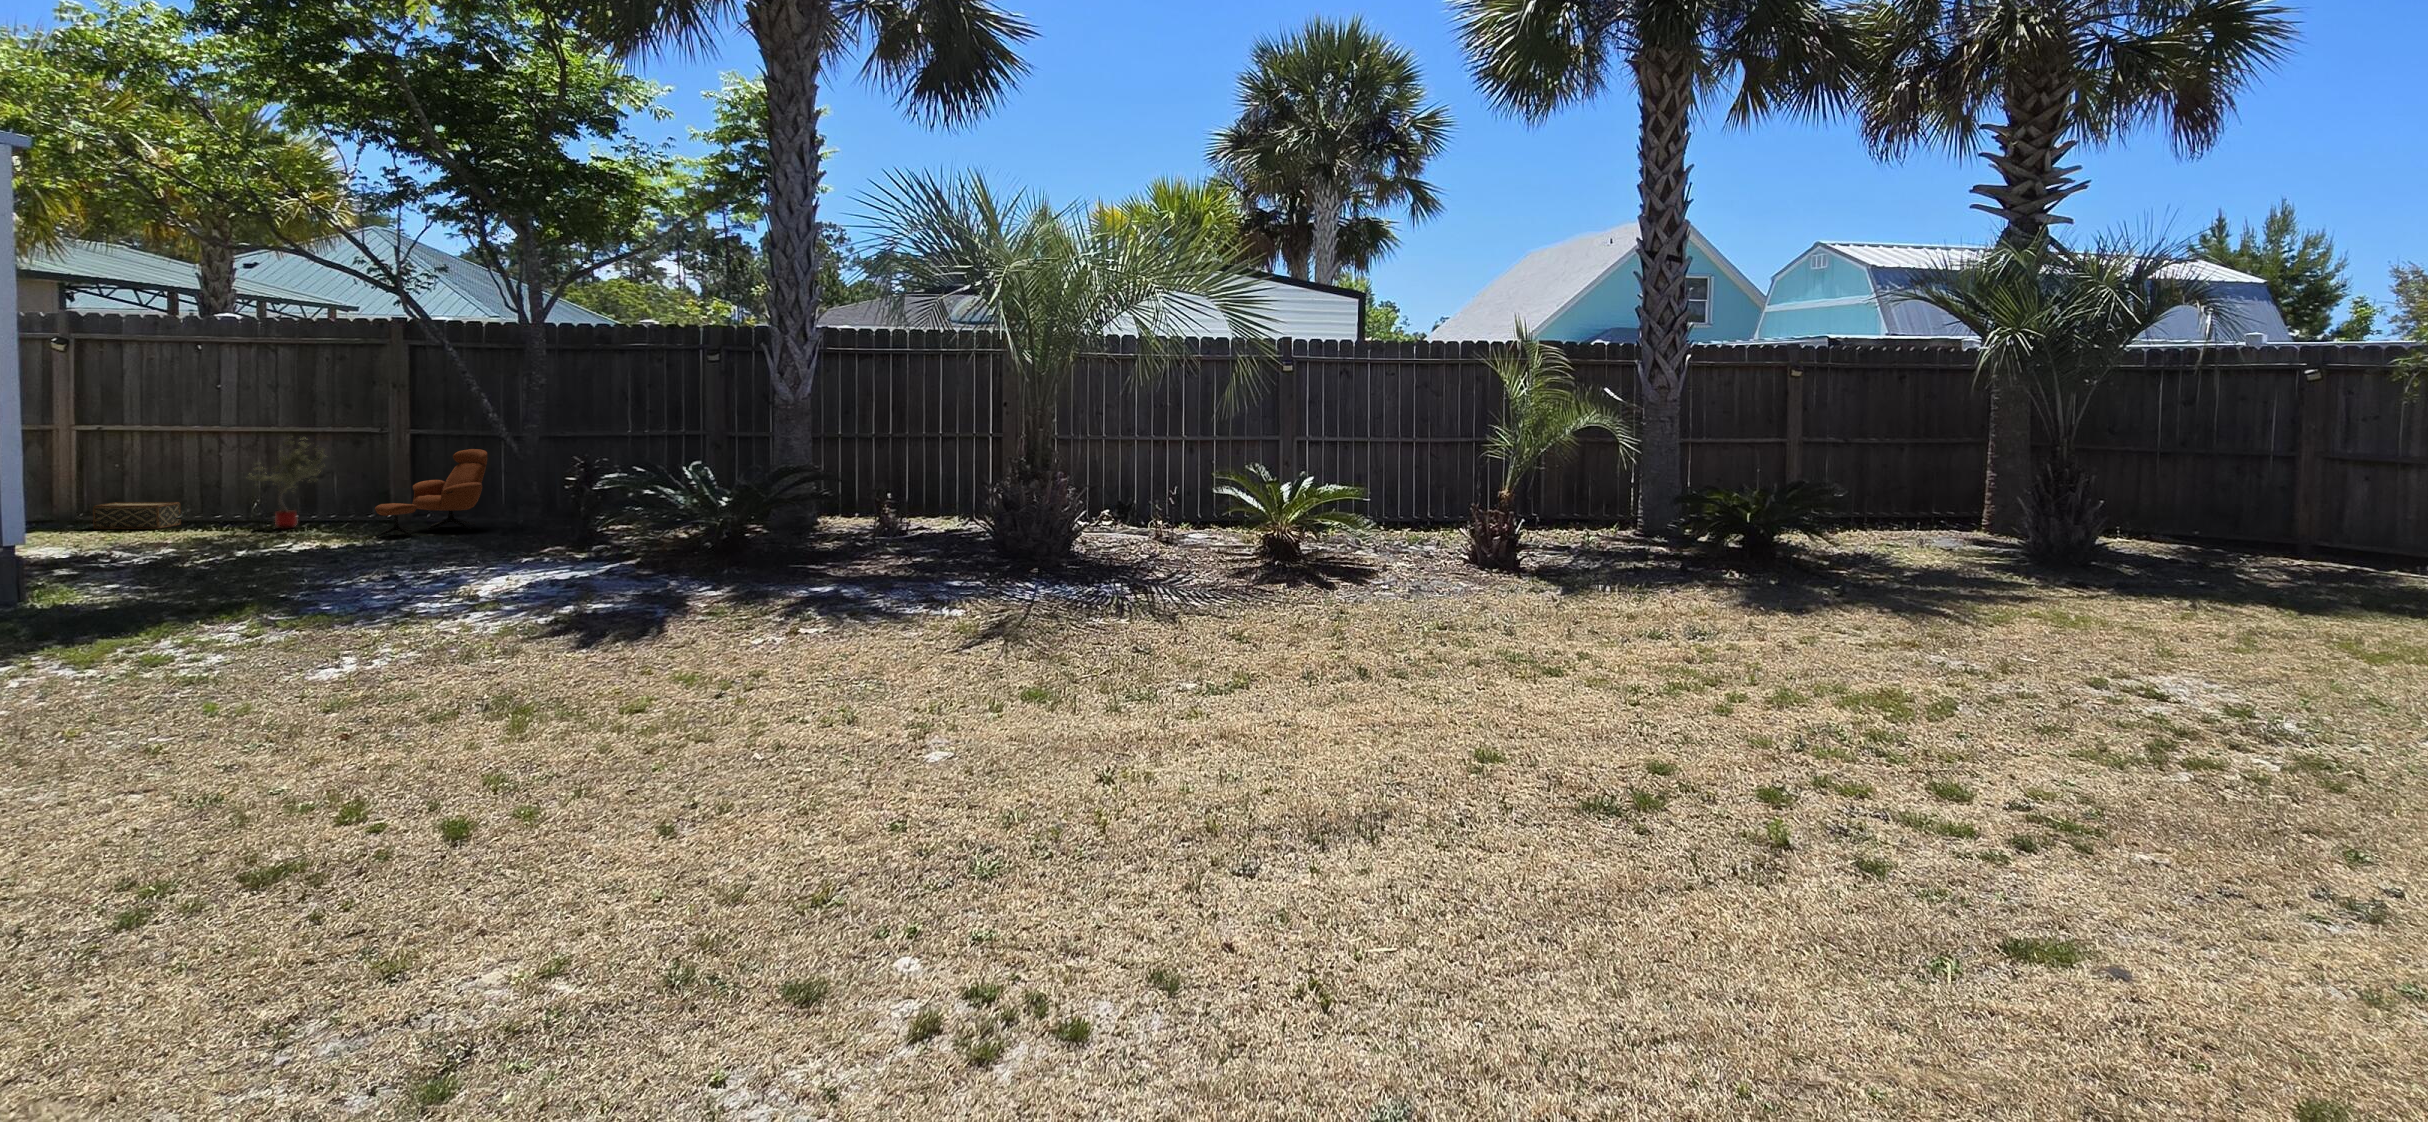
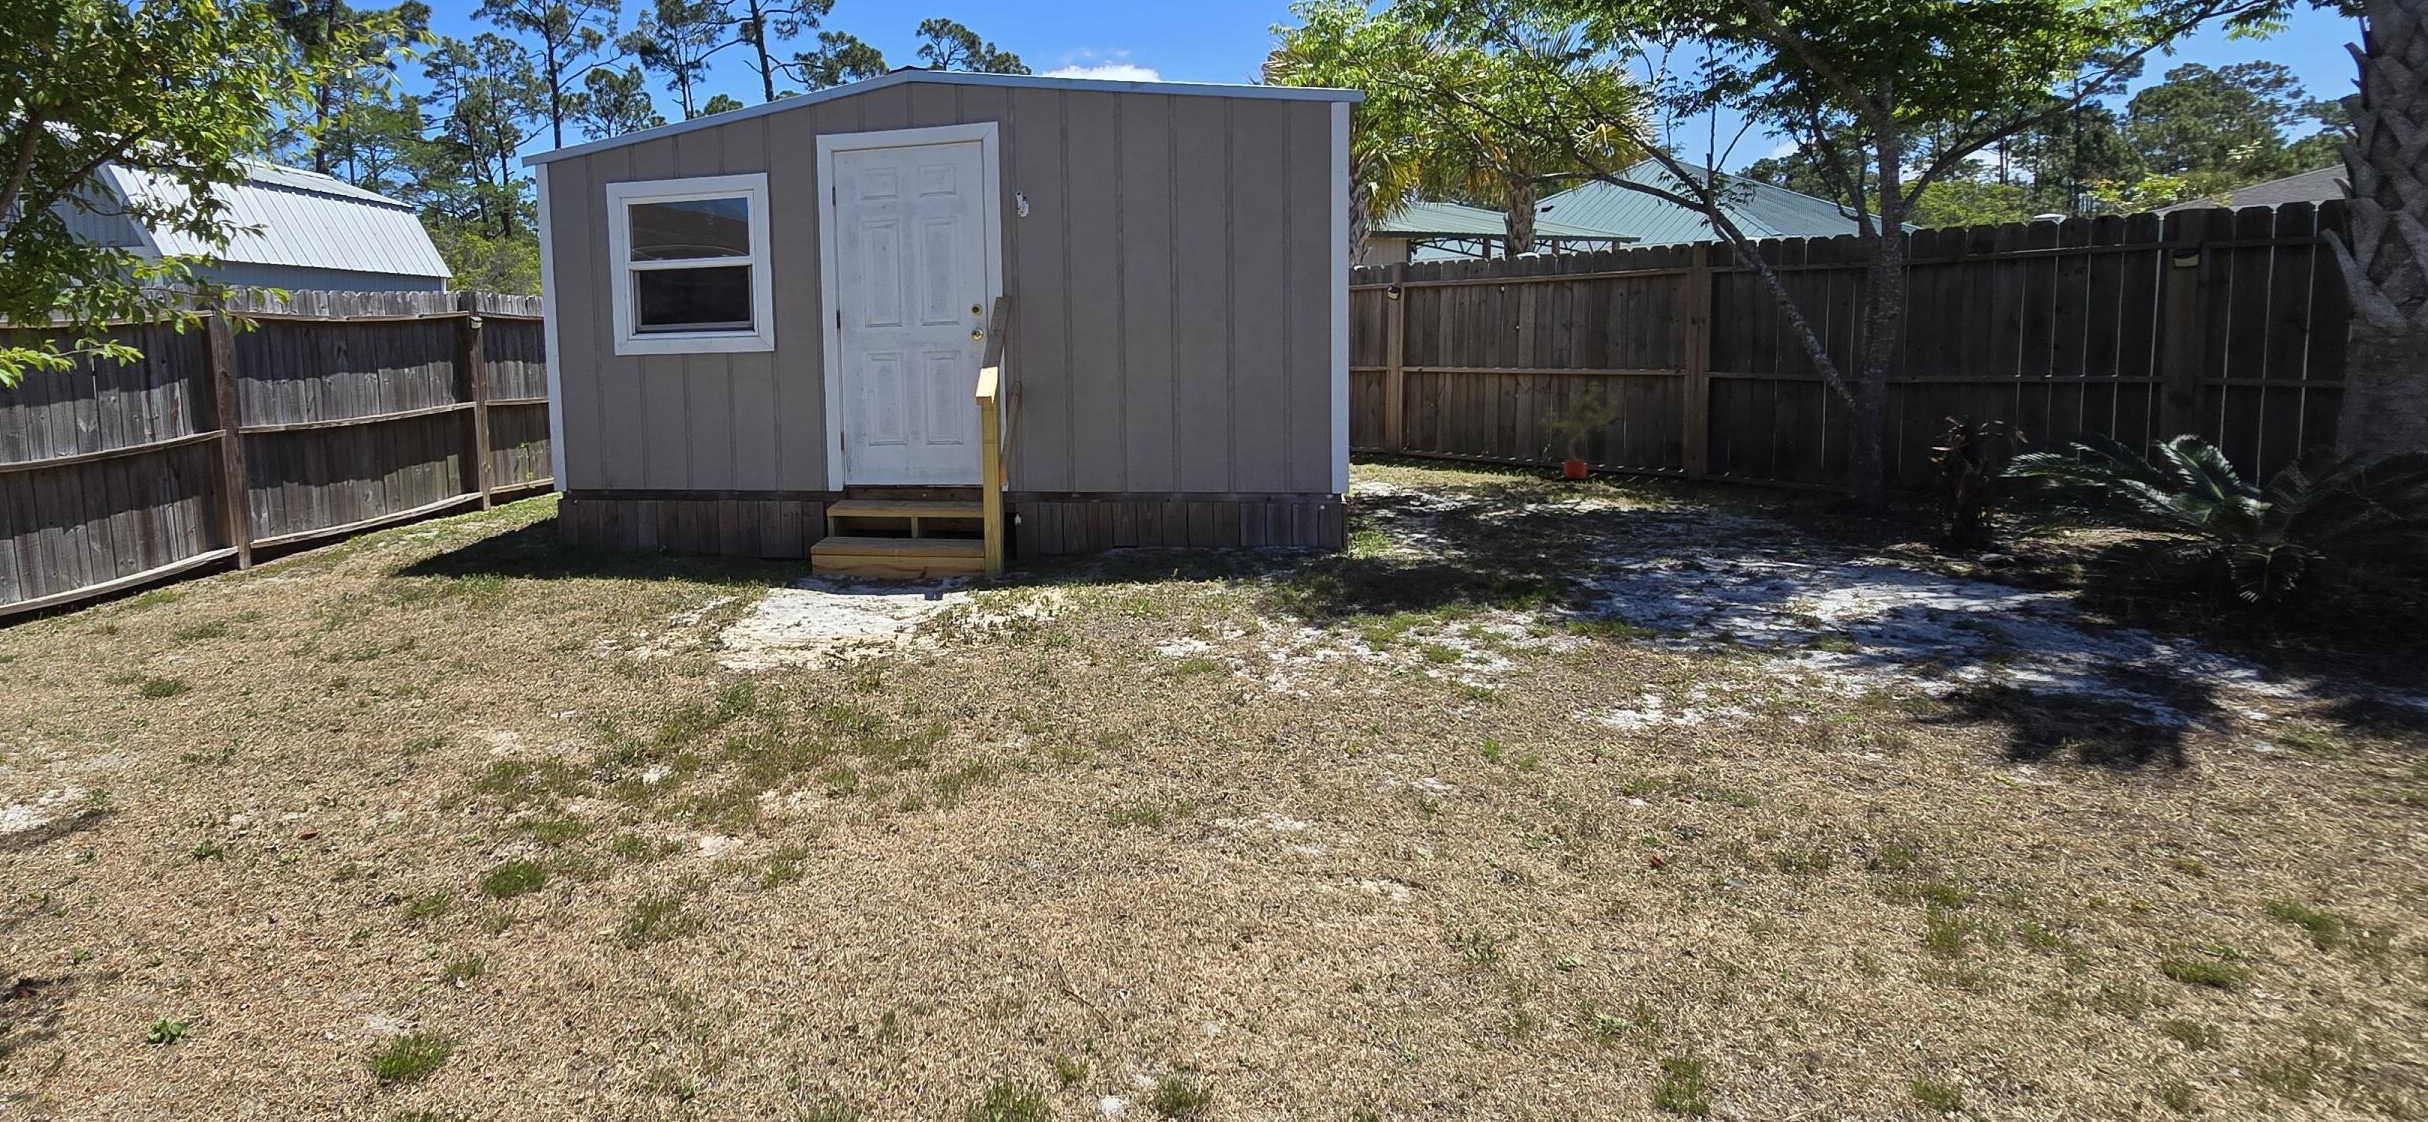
lounge chair: present [375,449,487,537] -> none [1669,400,1807,503]
woven basket: present [93,502,181,529] -> none [1413,440,1482,469]

